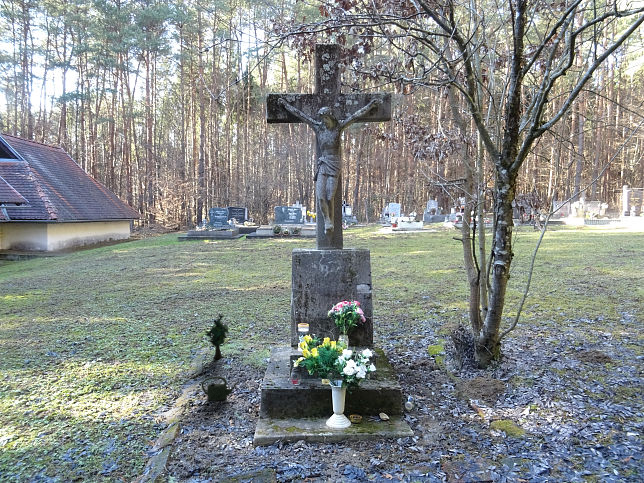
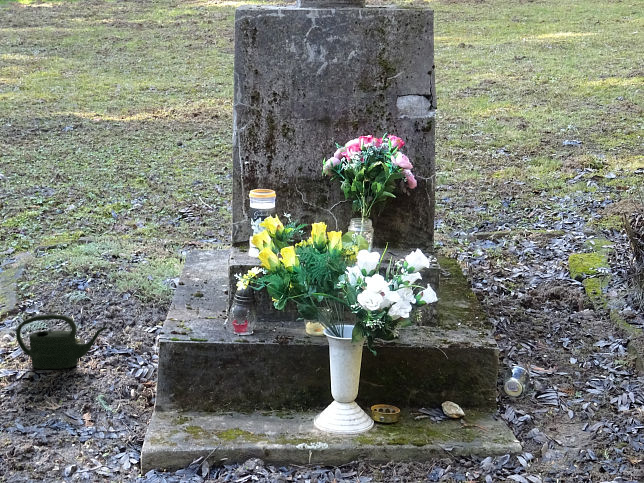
decorative plant: present [205,315,229,359] -> none [24,174,86,277]

